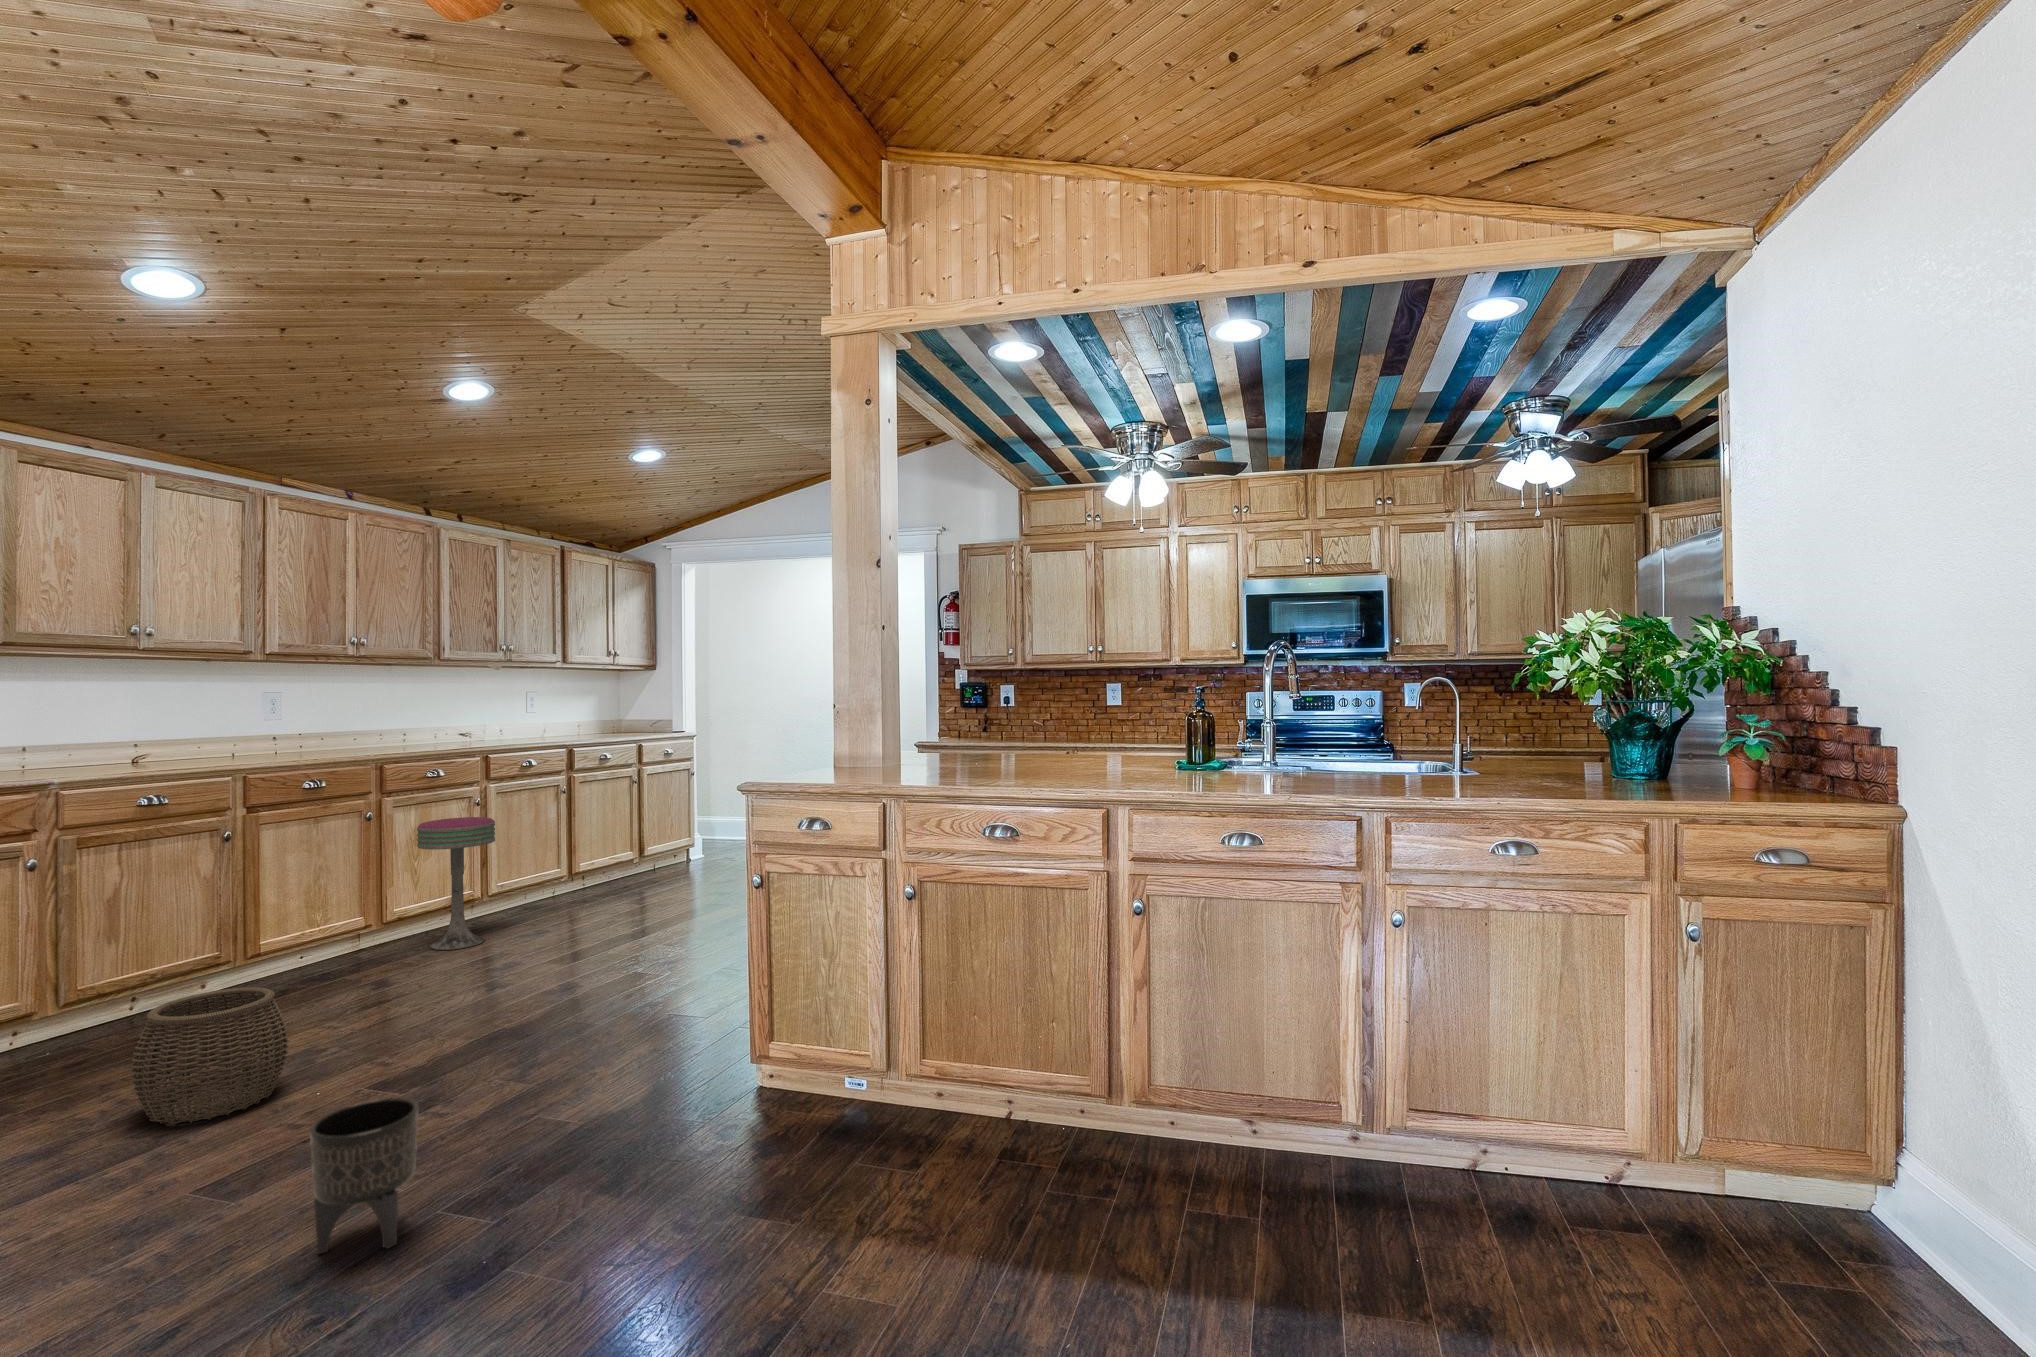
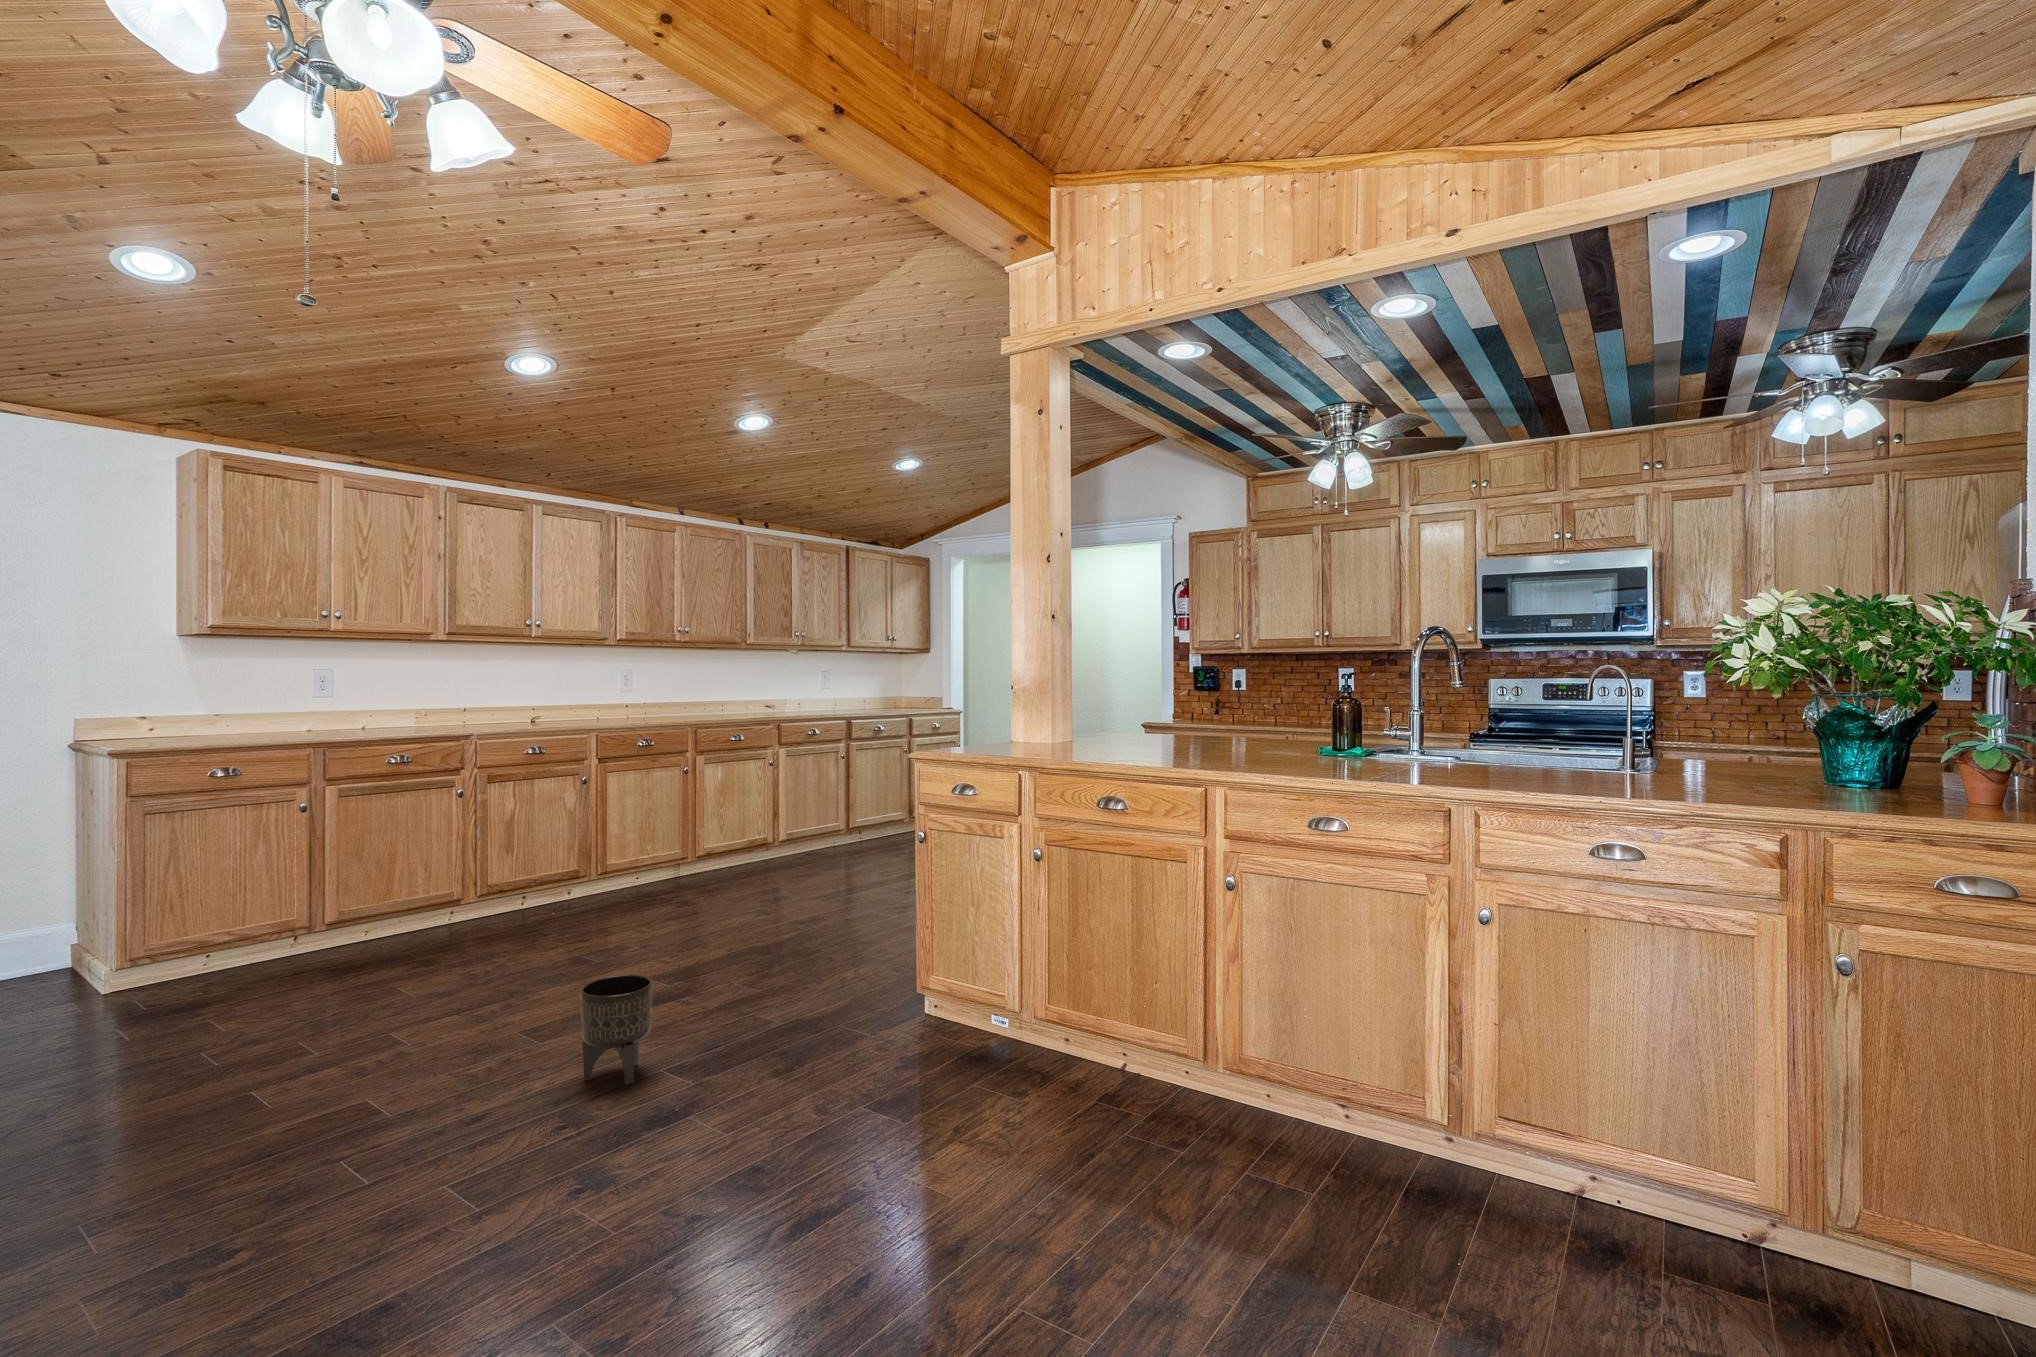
bar stool: present [417,817,495,950] -> none [726,772,783,879]
woven basket: present [130,987,289,1124] -> none [508,888,608,981]

